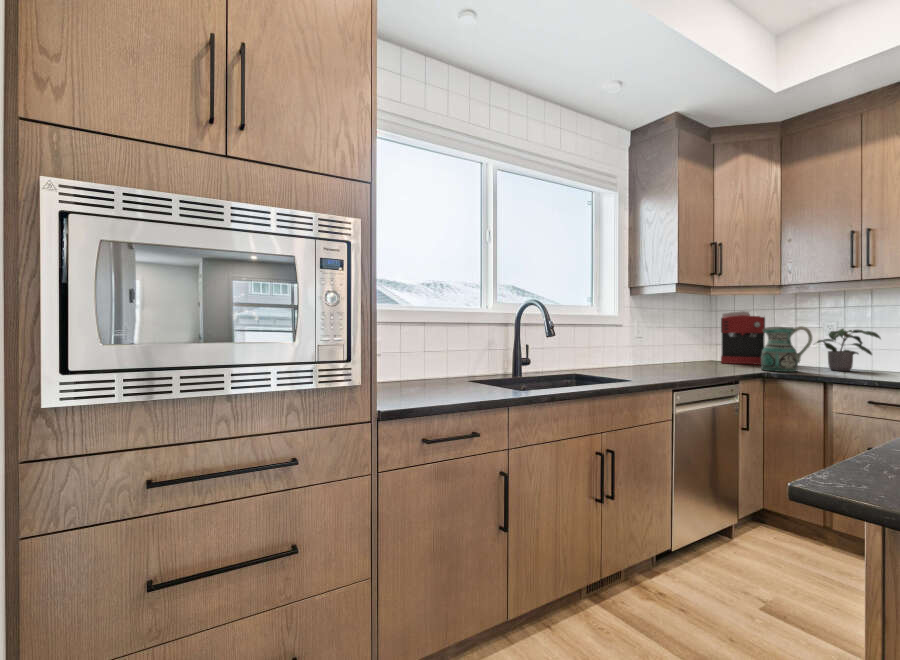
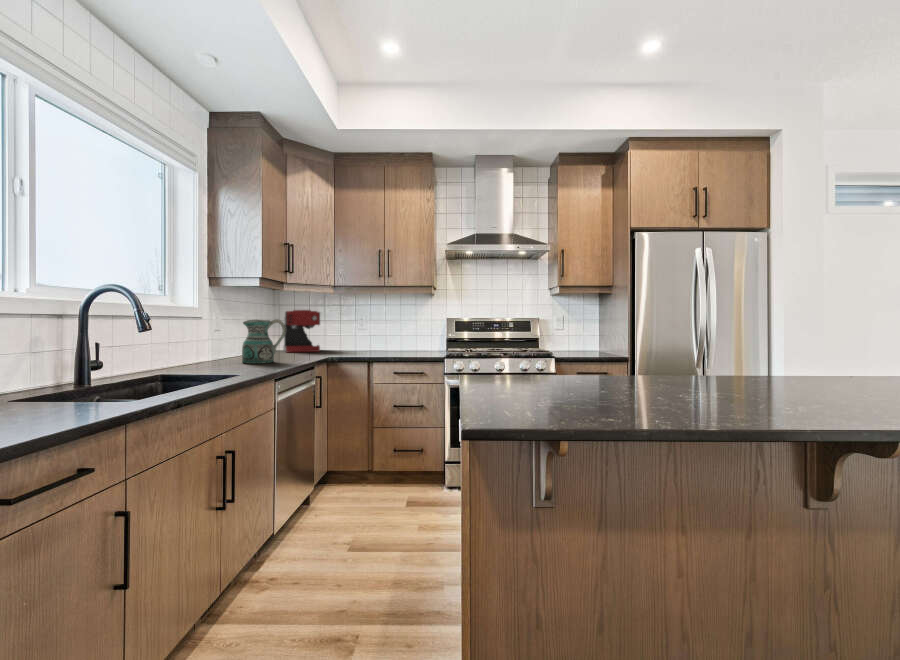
ceramic pitcher: present [761,326,812,372] -> present [242,319,286,364]
potted plant: present [817,329,881,371] -> none [355,321,395,353]

